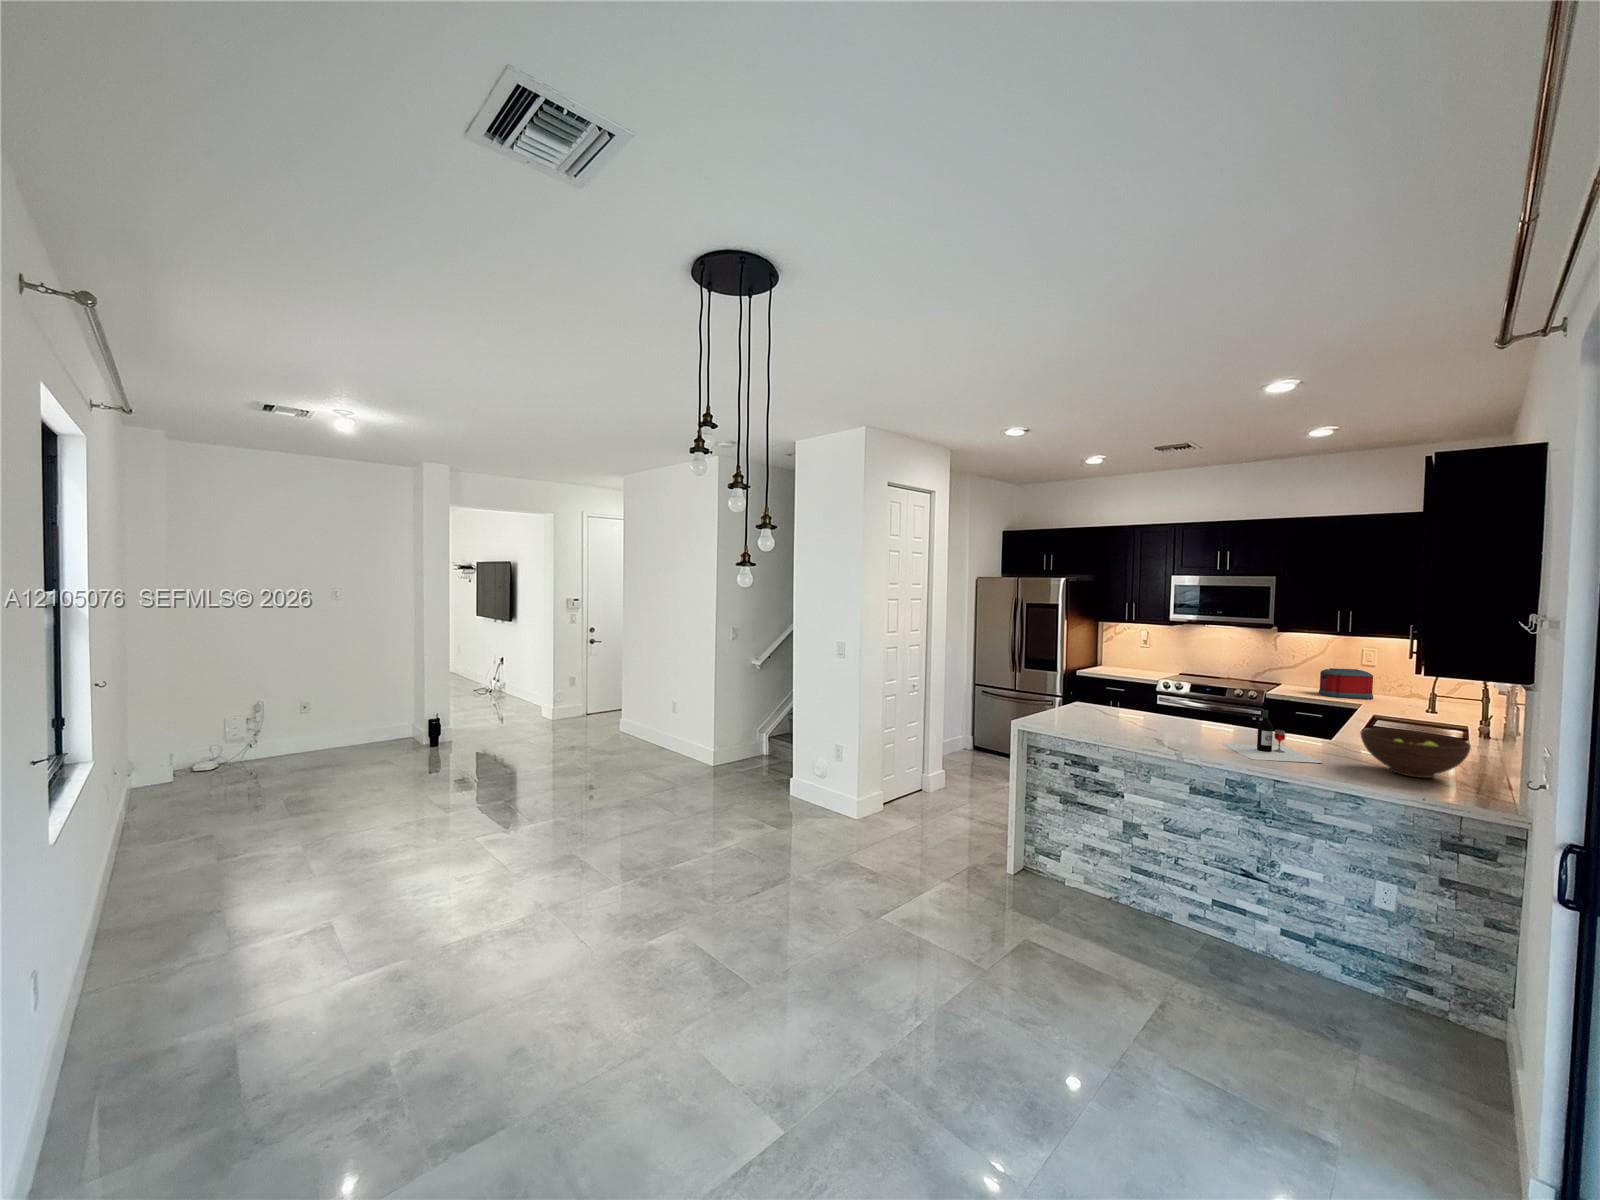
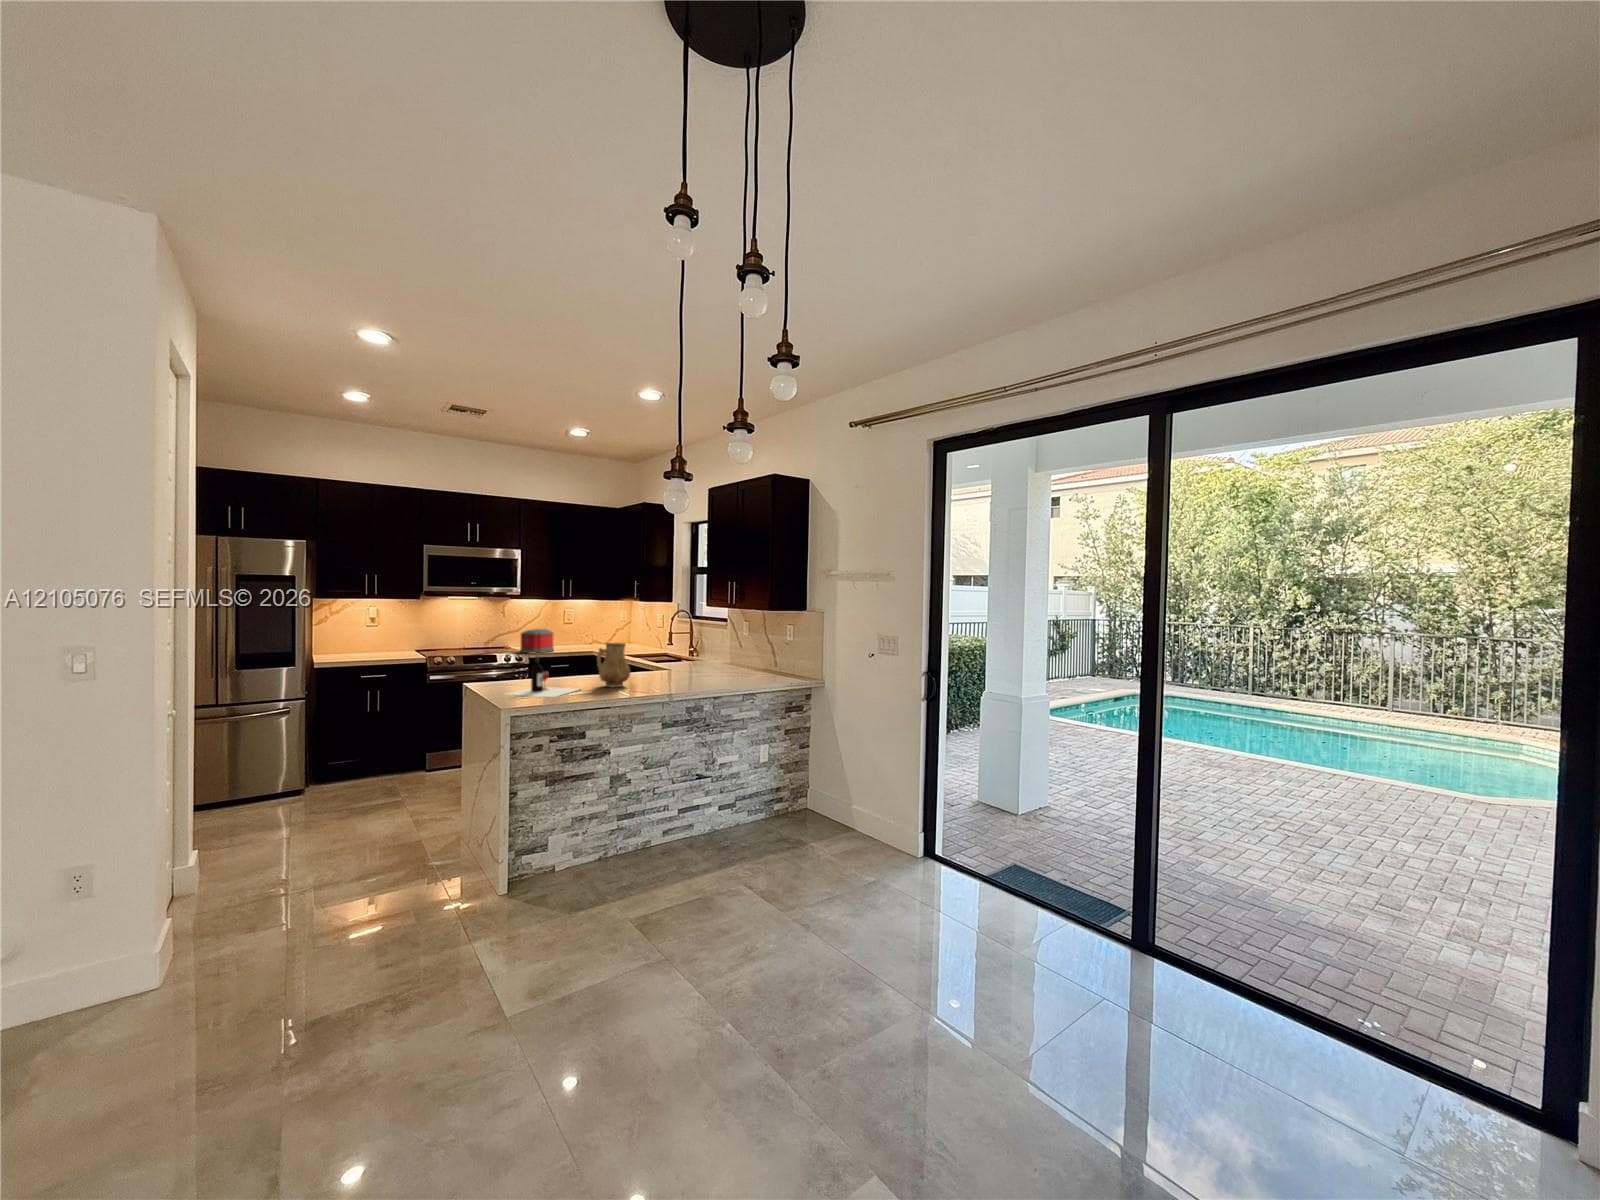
ceramic pitcher: none [1159,686,1203,737] -> present [597,643,630,687]
wine bottle: present [1222,710,1322,763] -> present [506,656,579,697]
fruit bowl: present [1360,728,1471,778] -> none [716,650,769,677]

